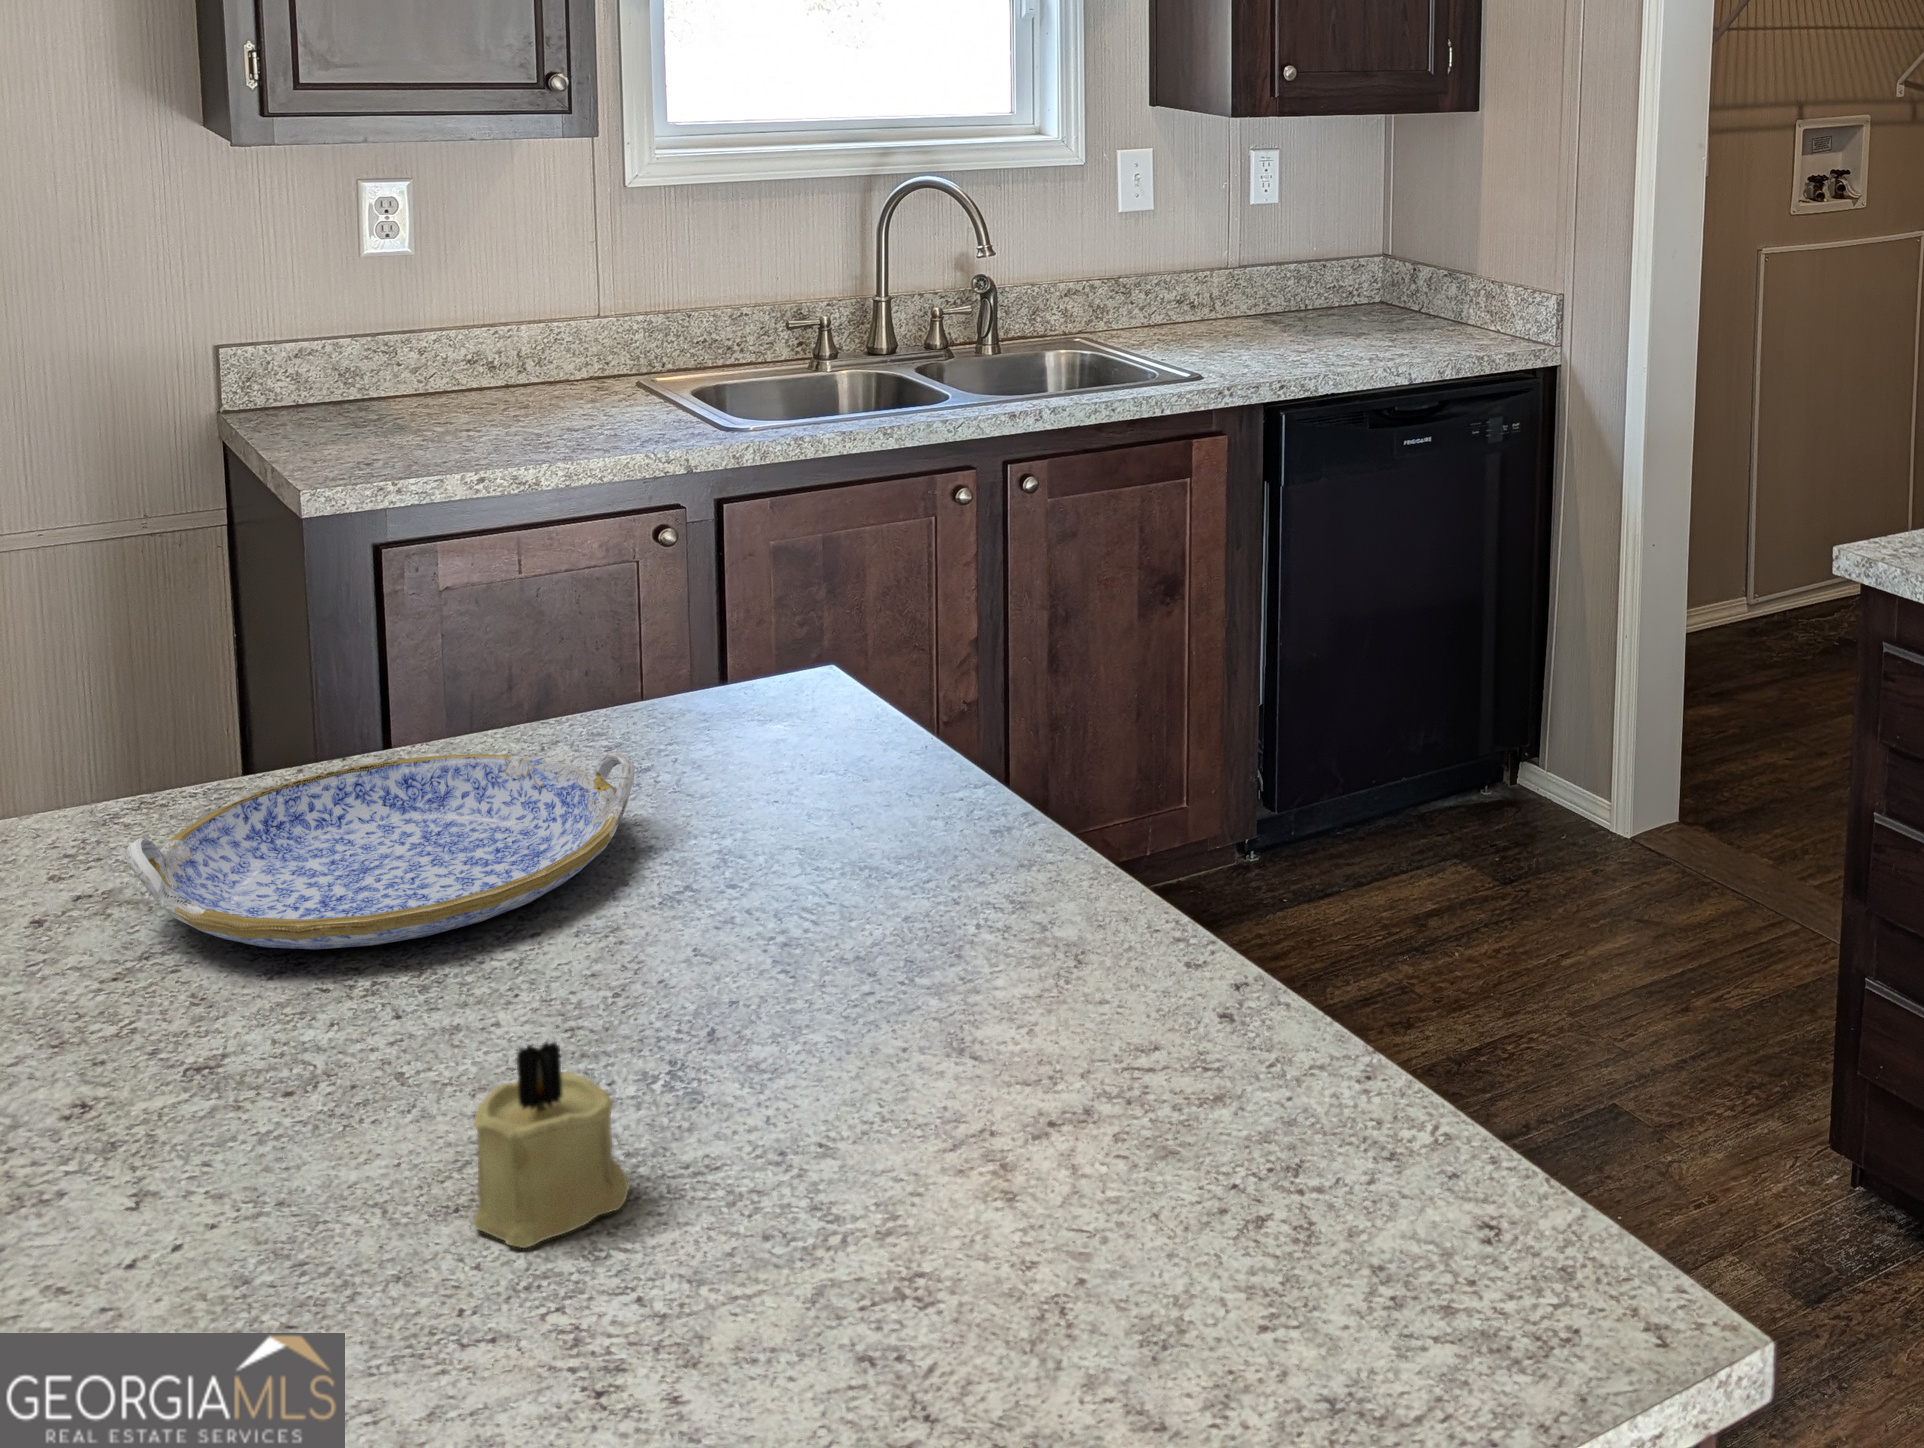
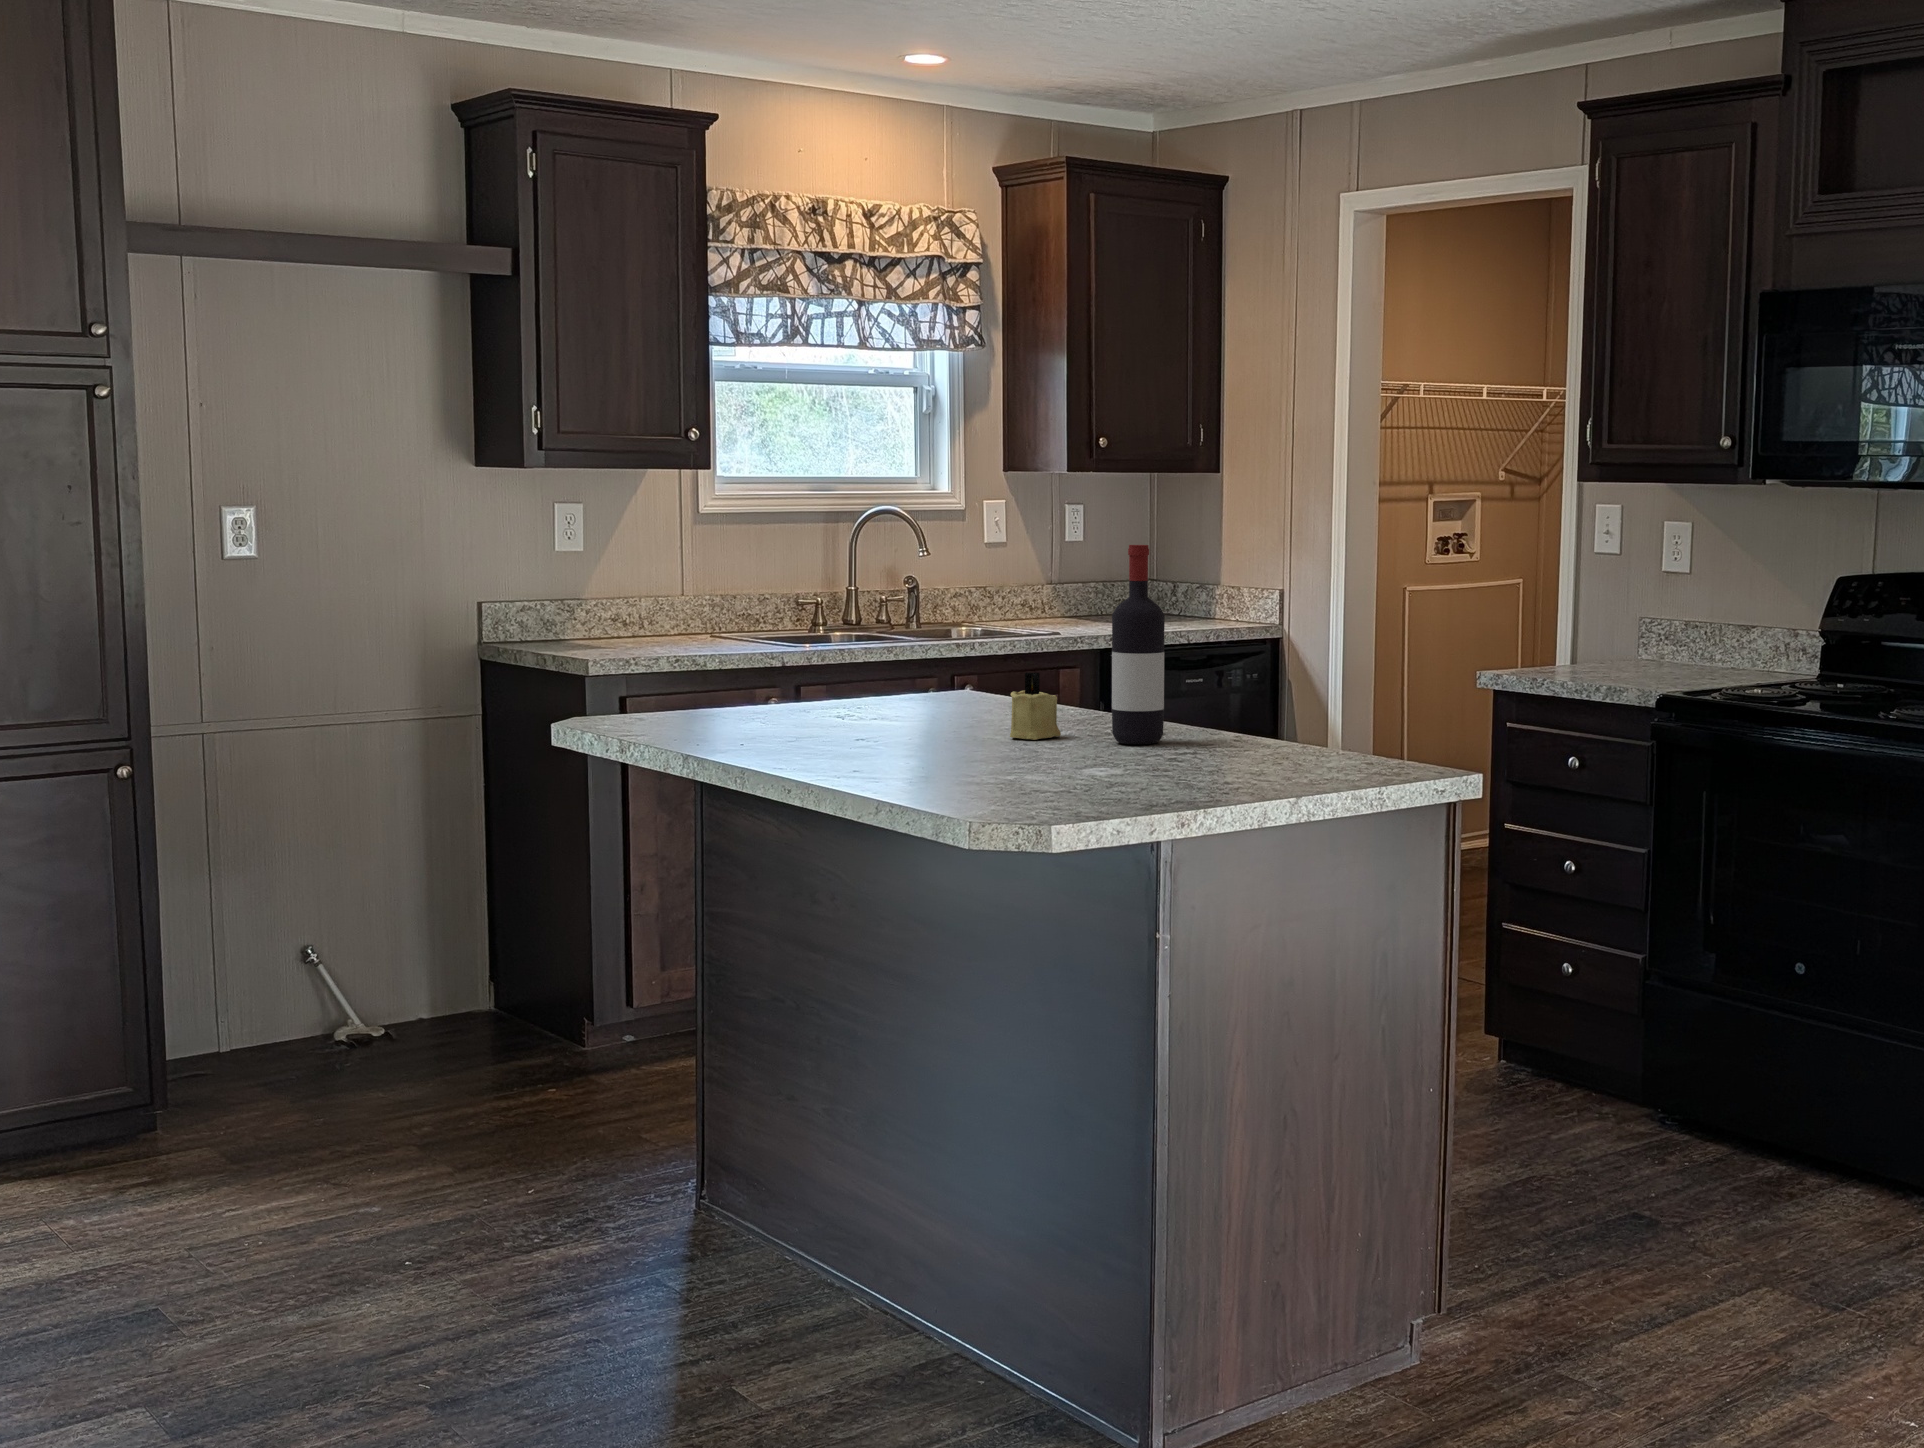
serving tray: present [125,752,635,949] -> none [767,665,957,715]
wine bottle: none [695,760,858,1325] -> present [1112,545,1165,744]

